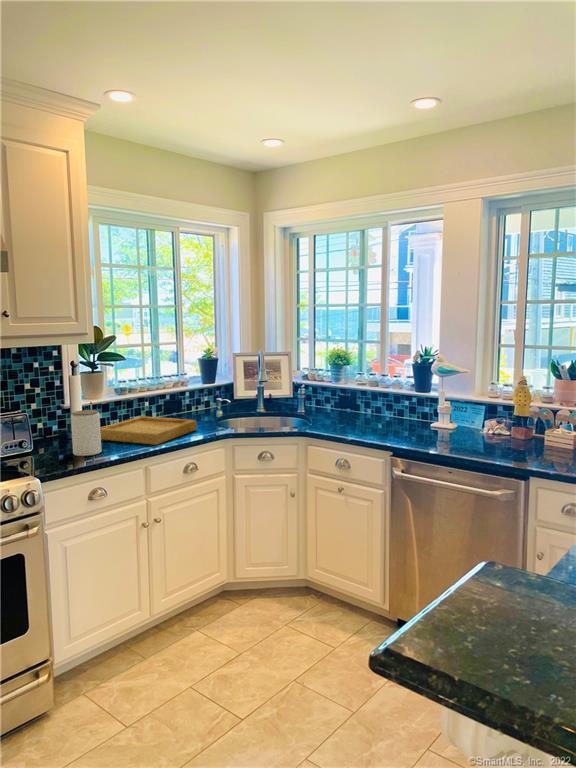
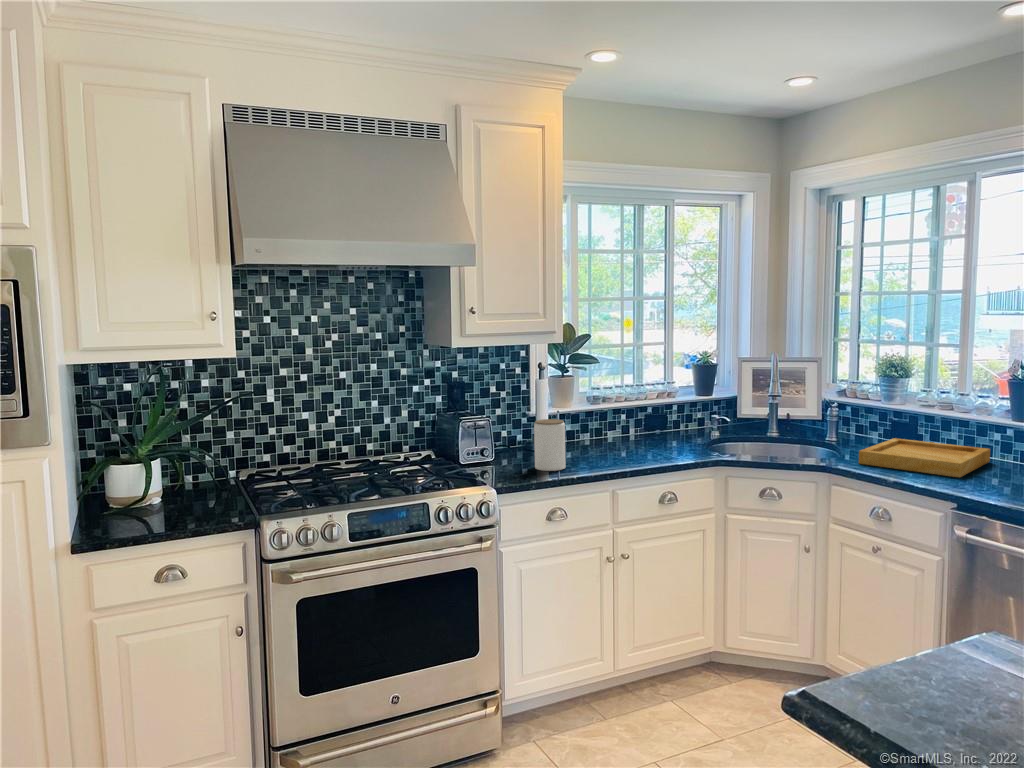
tray: present [100,416,197,445] -> present [859,438,990,477]

